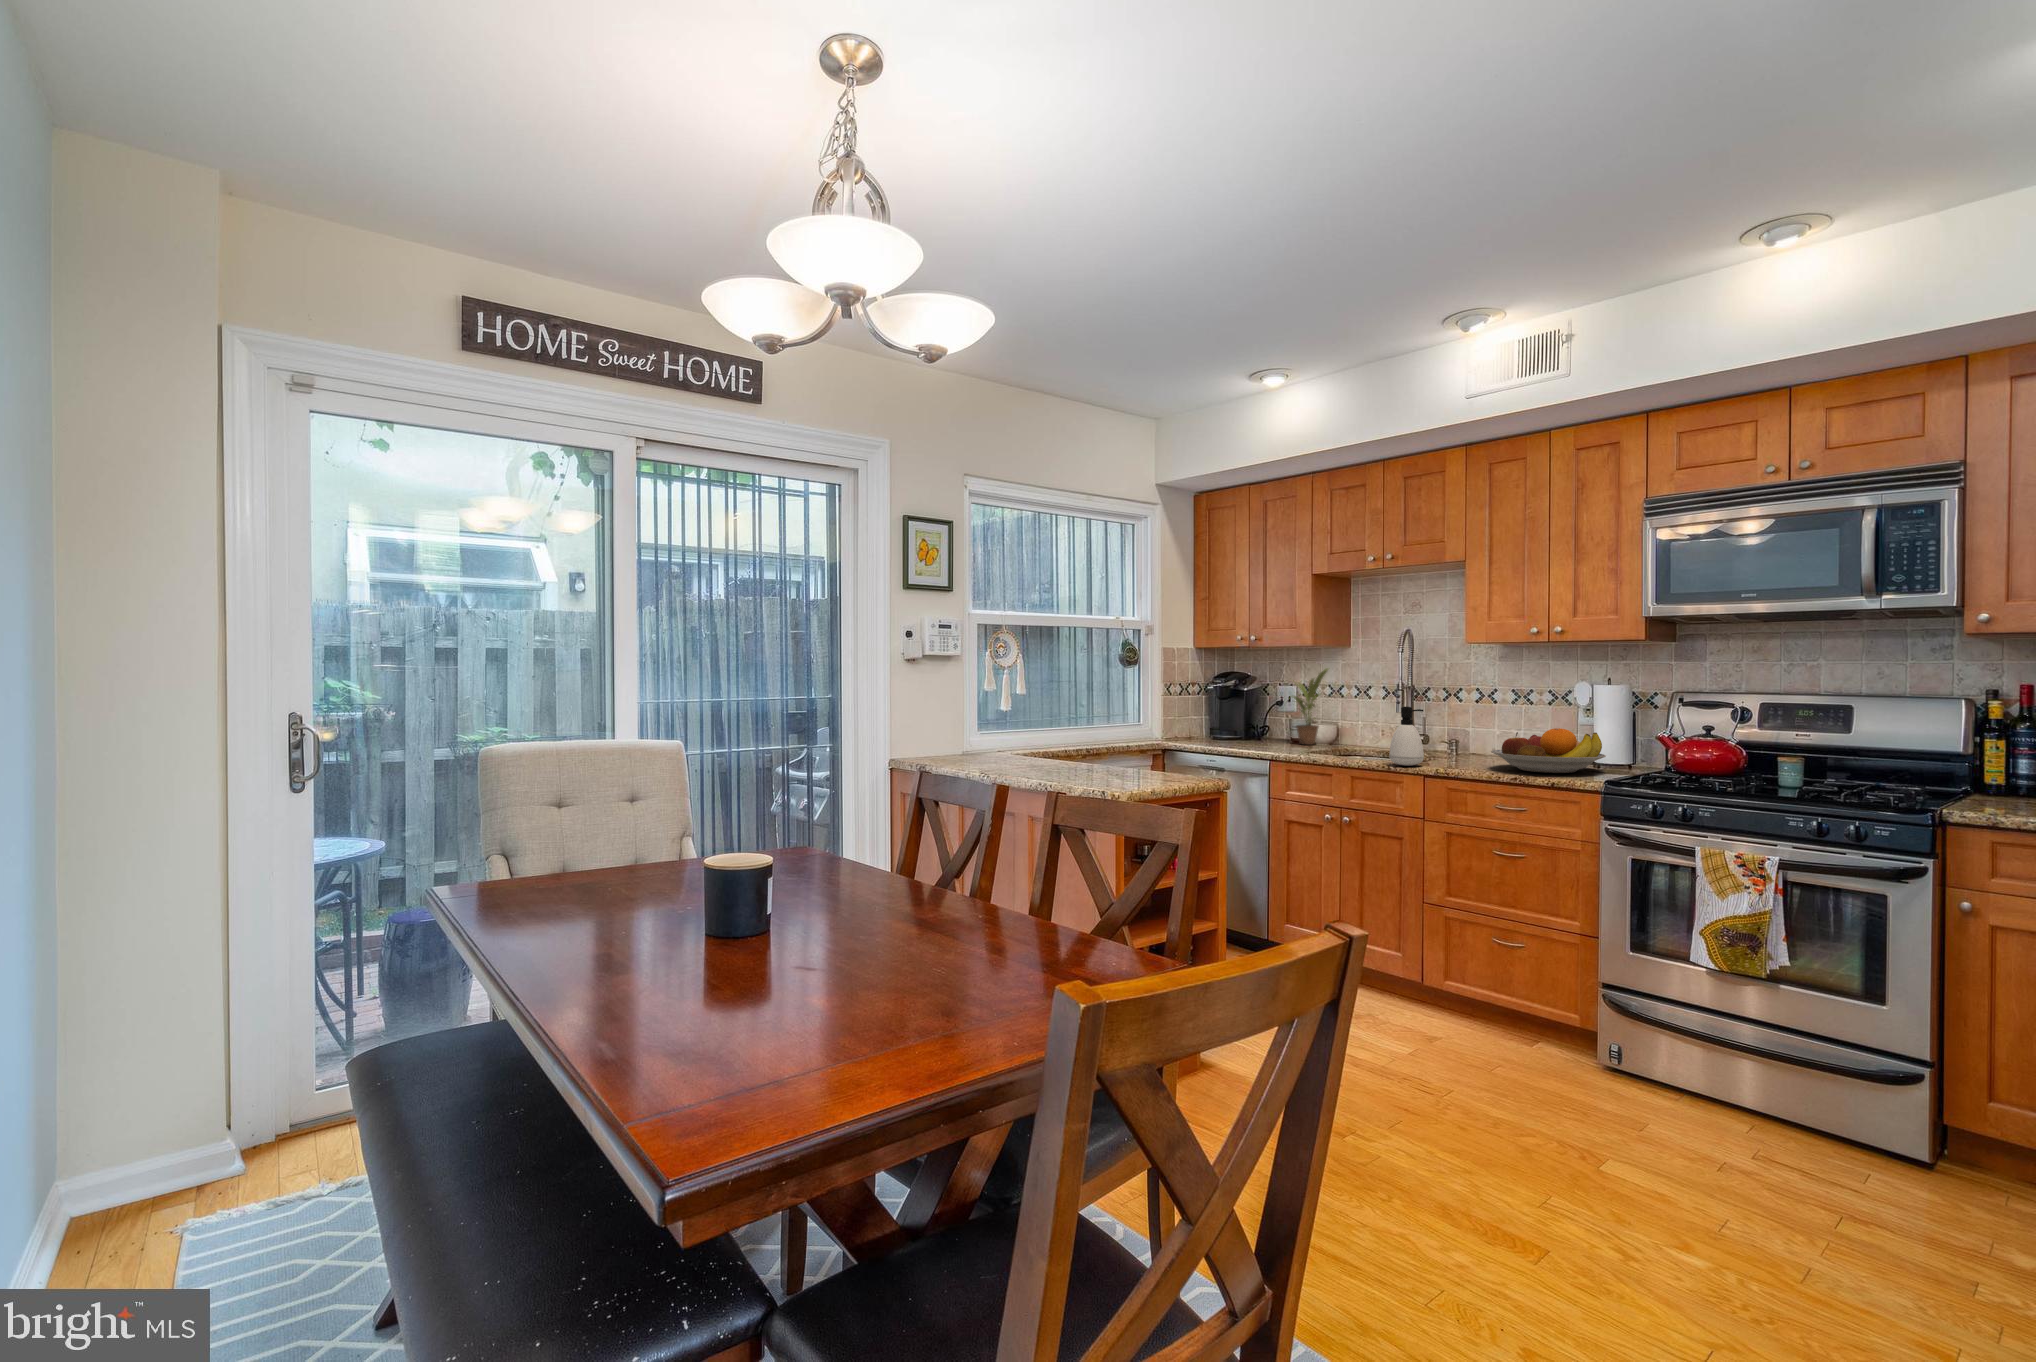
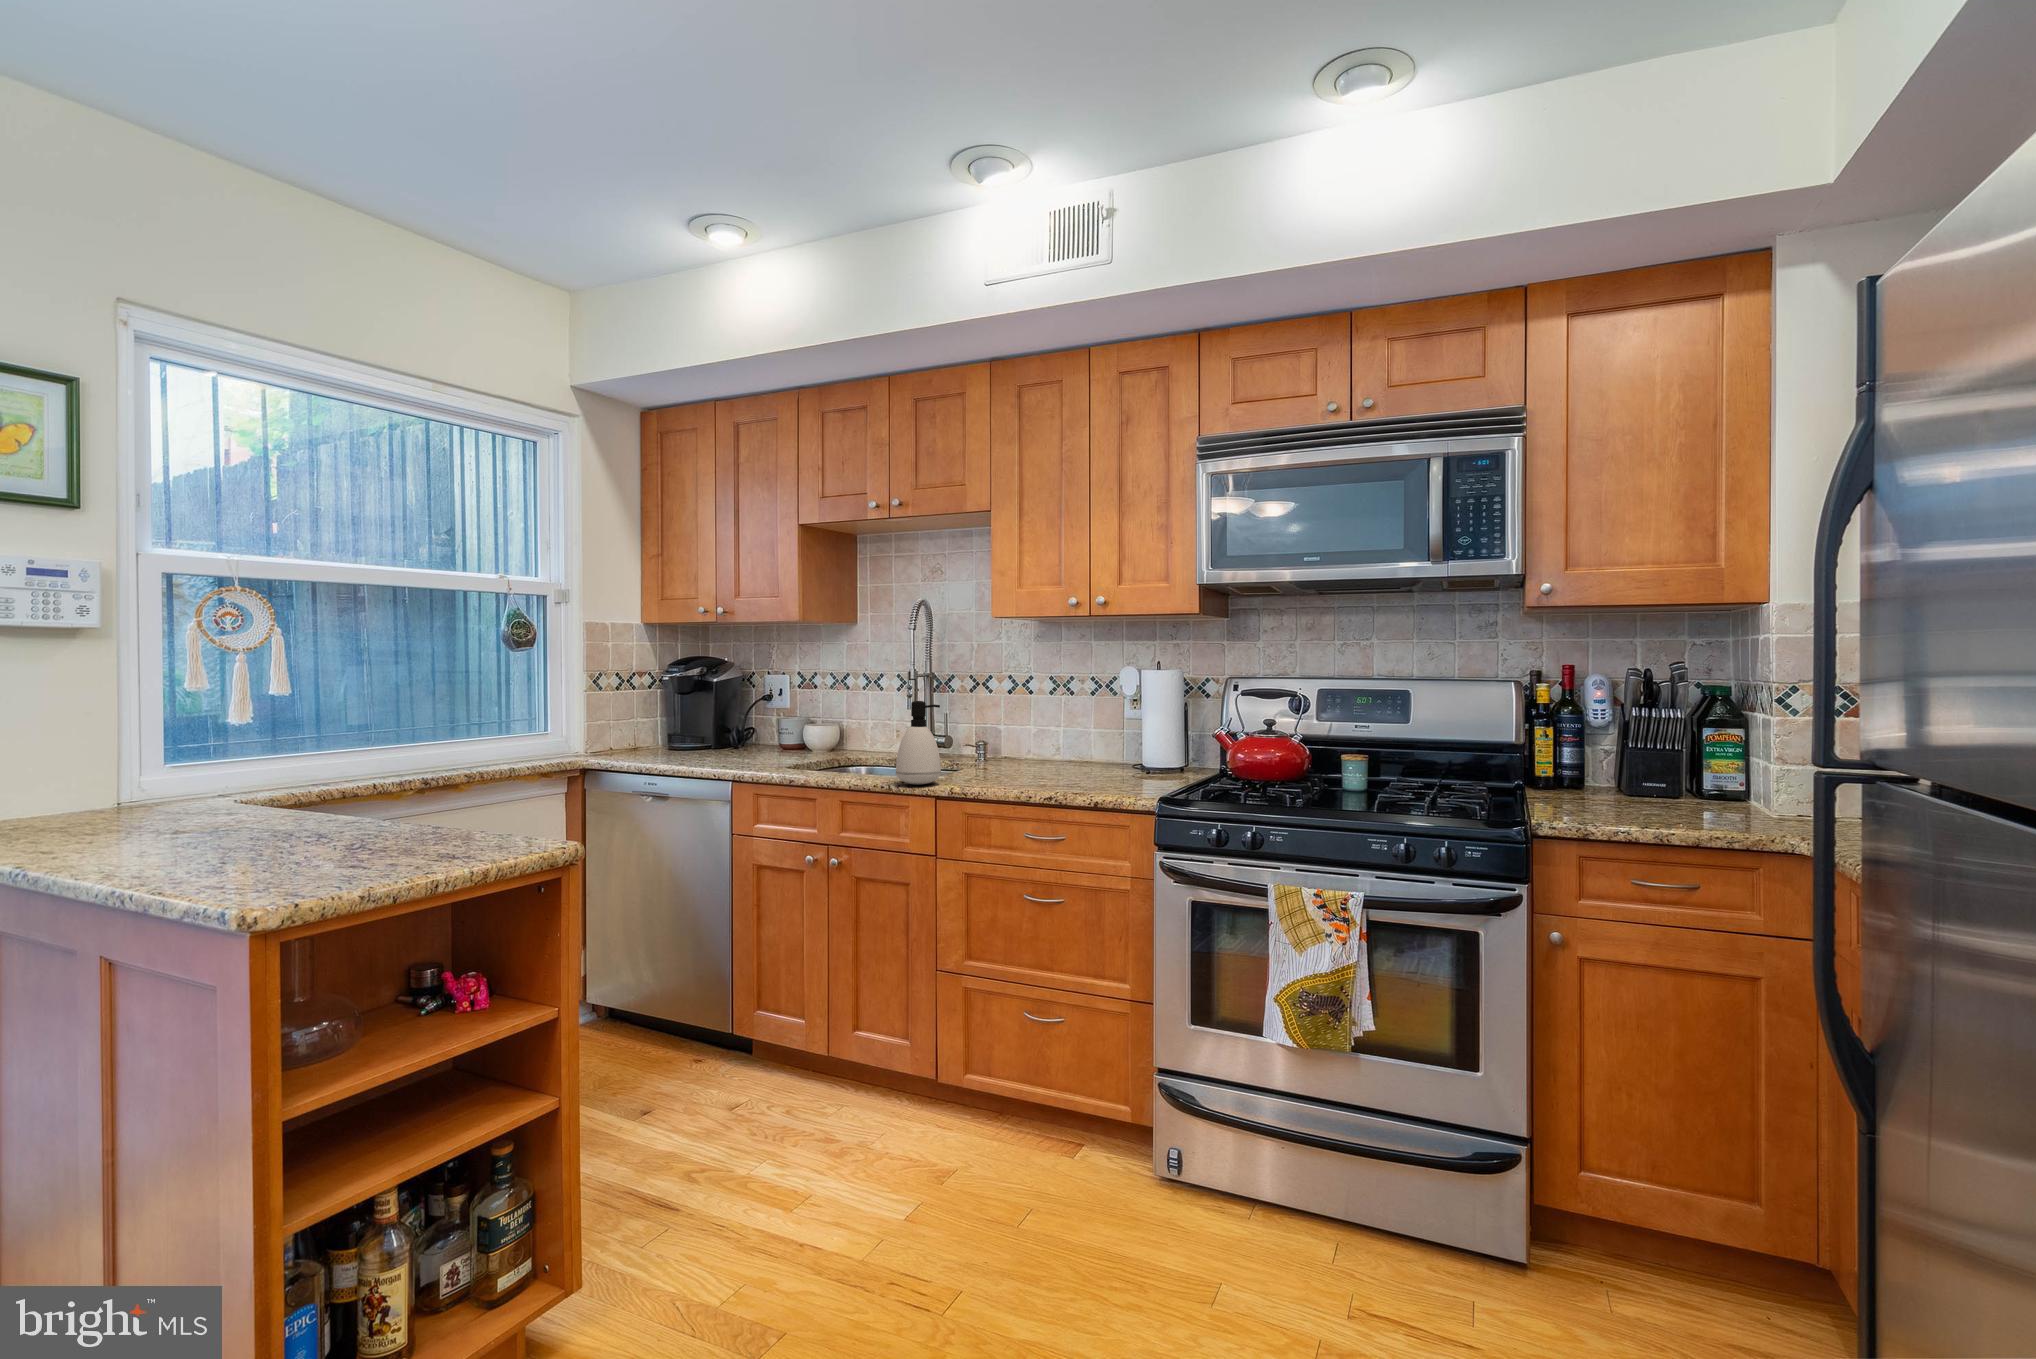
potted plant: present [1290,668,1328,745] -> none [768,649,839,755]
fruit bowl: present [1491,728,1606,773] -> none [1025,727,1159,787]

